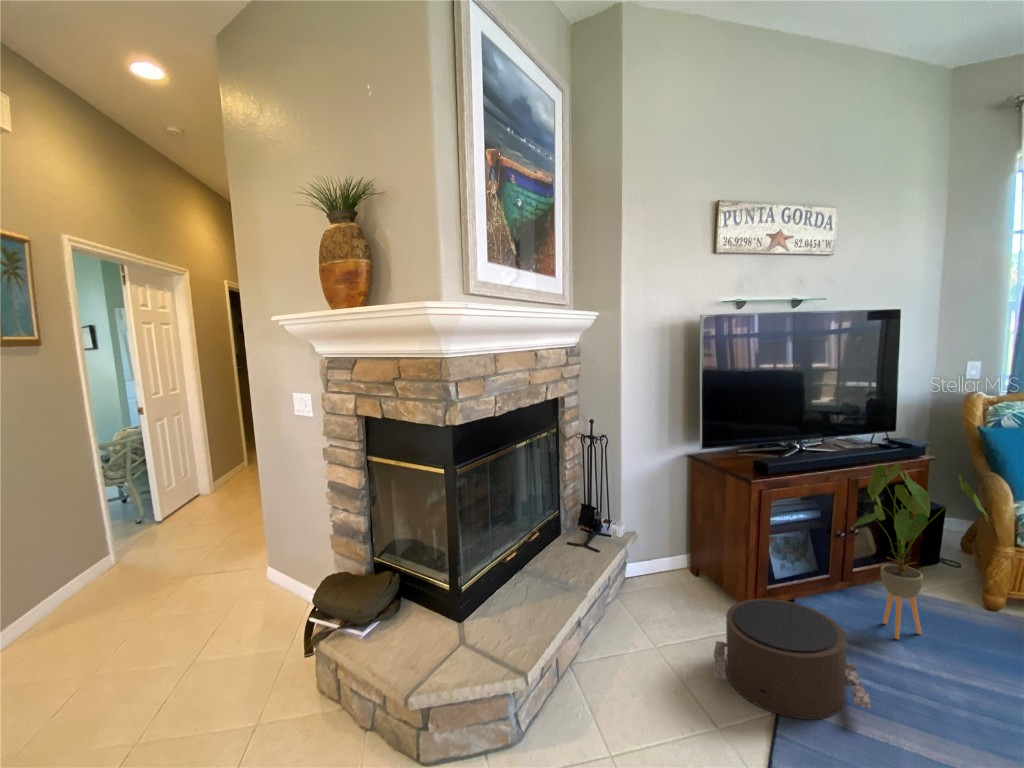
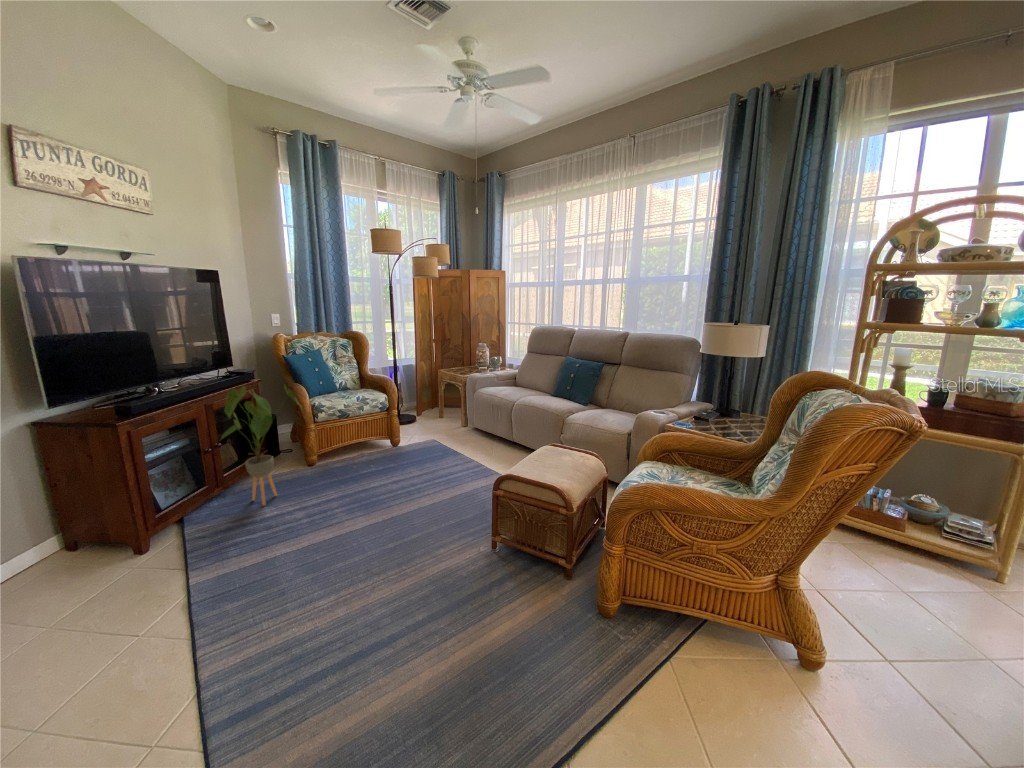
pouf: present [713,599,871,719] -> none [110,511,264,616]

